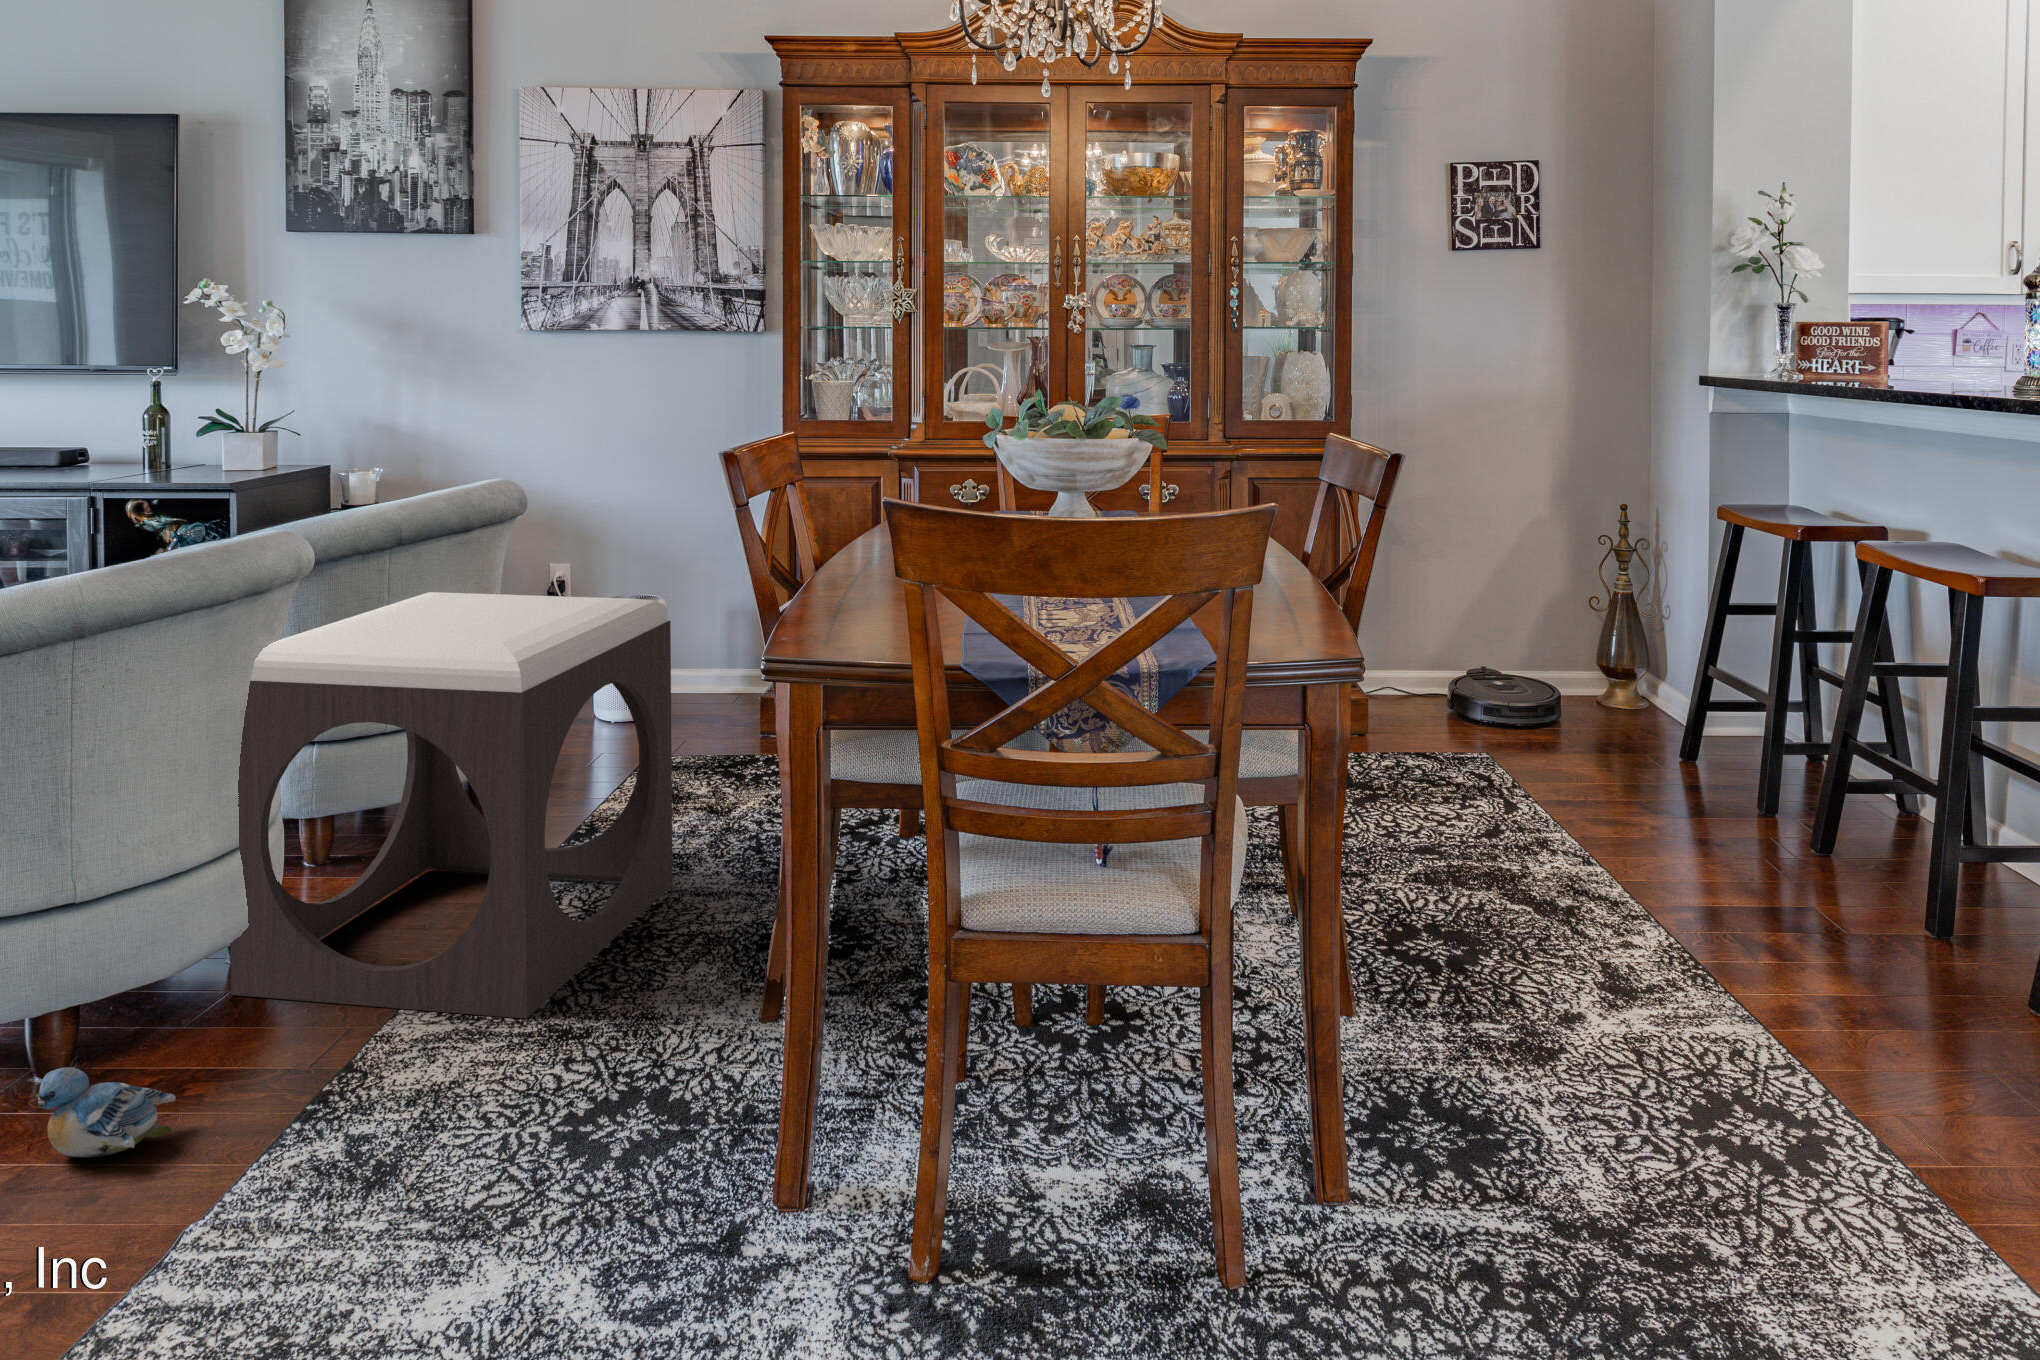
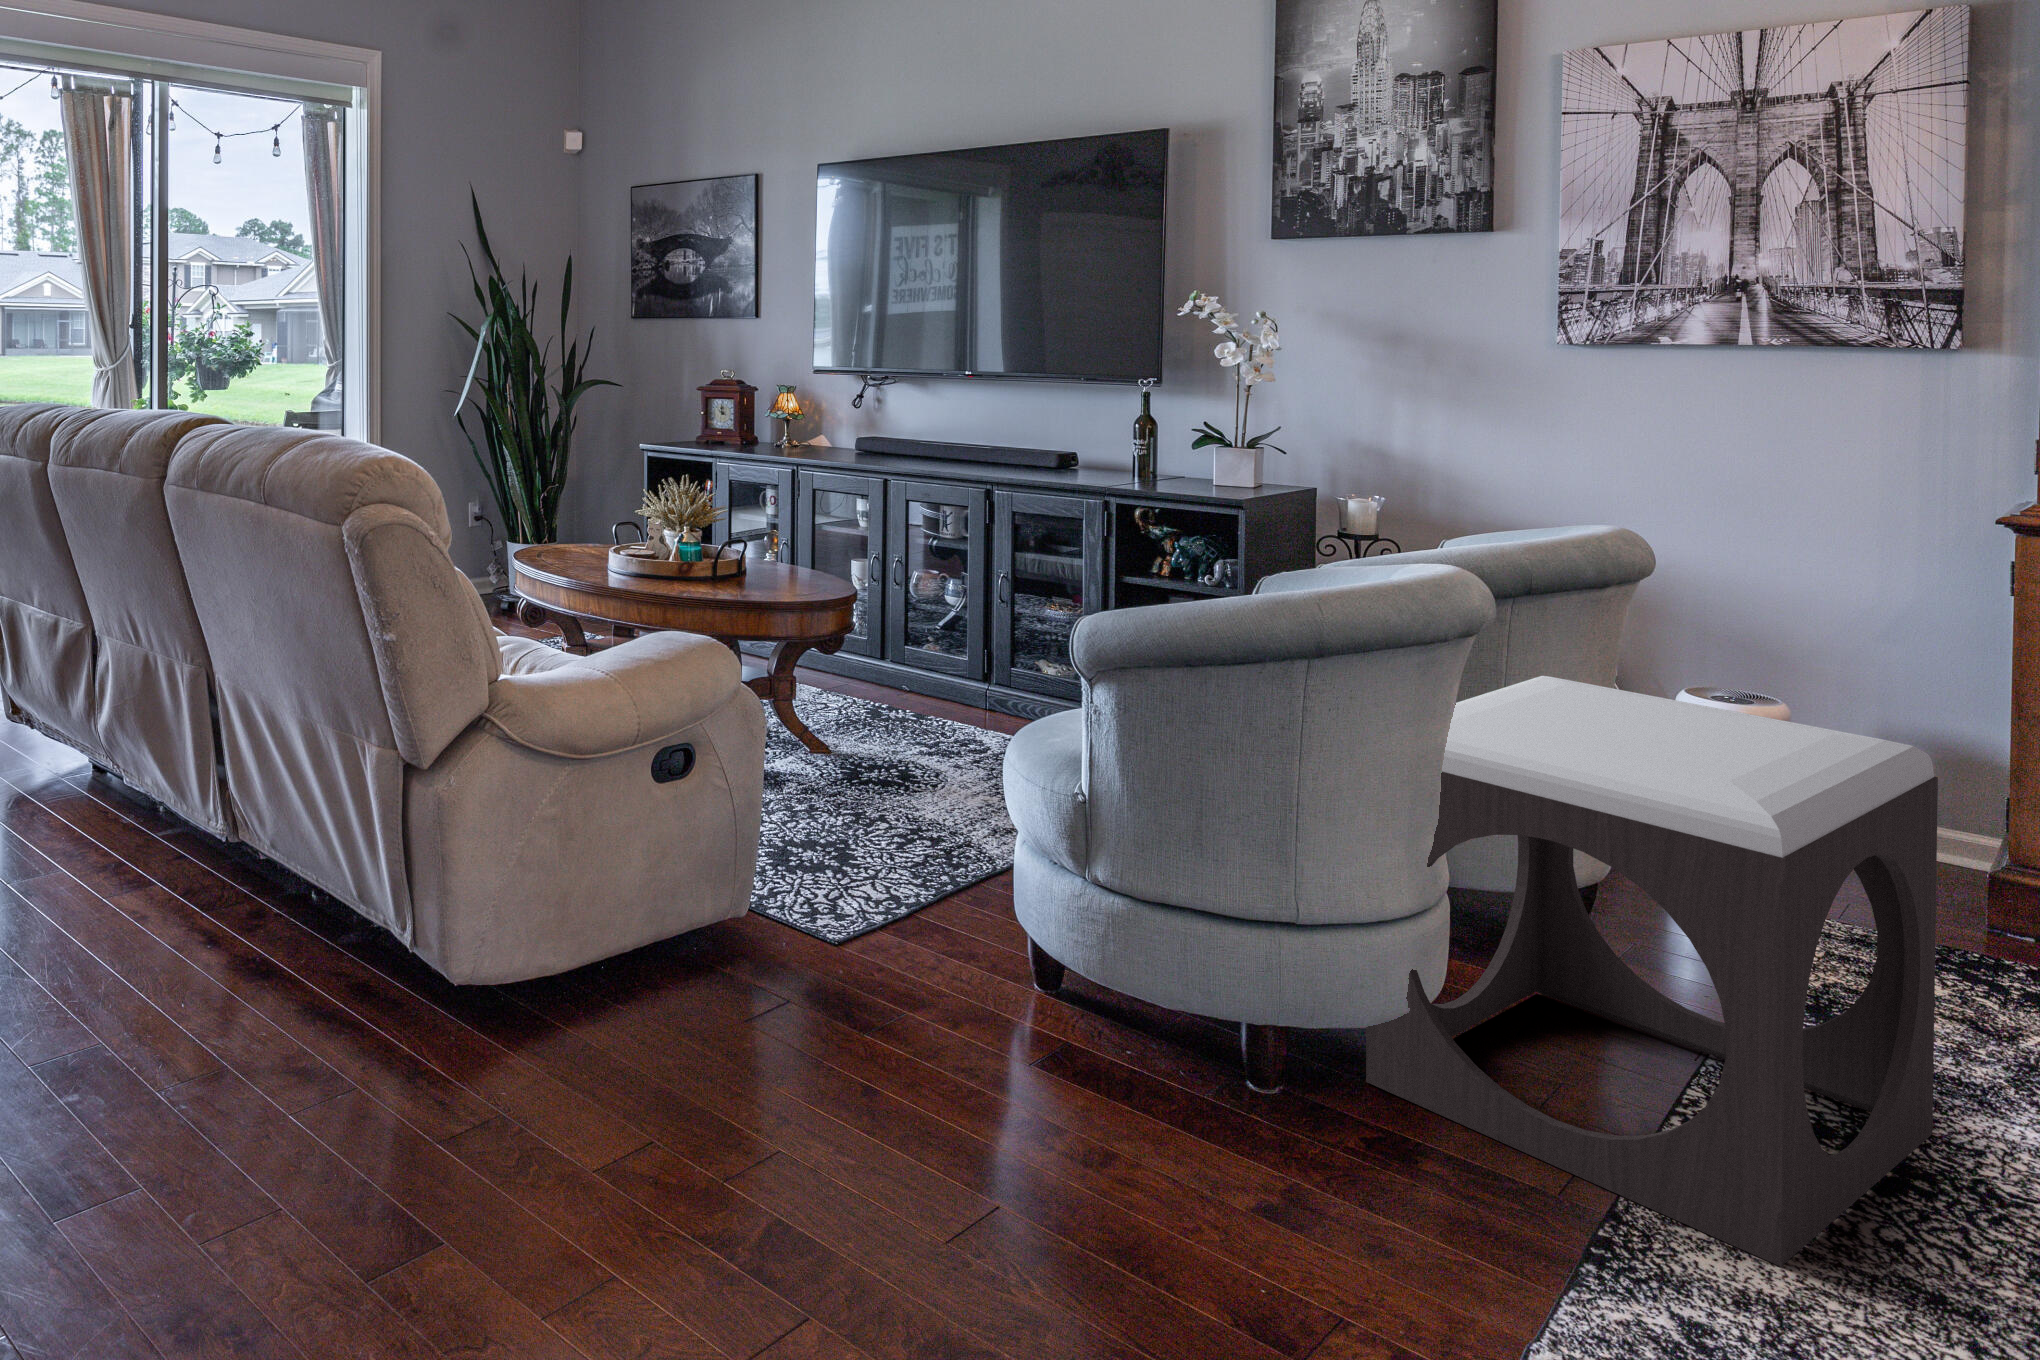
plush toy: present [36,1067,176,1157] -> none [1245,1126,1381,1243]

